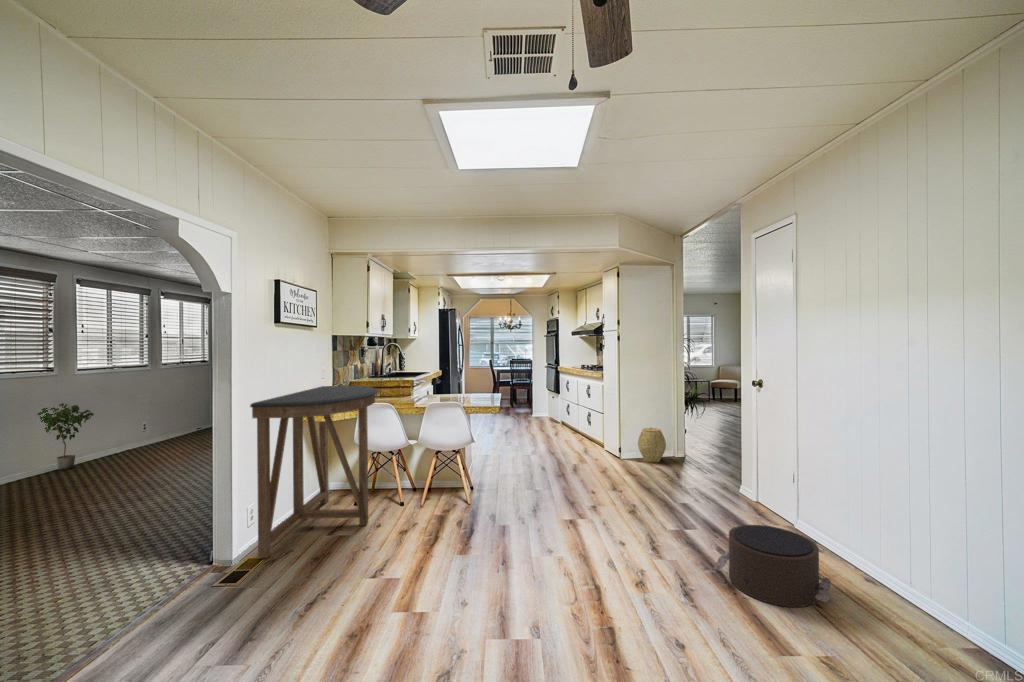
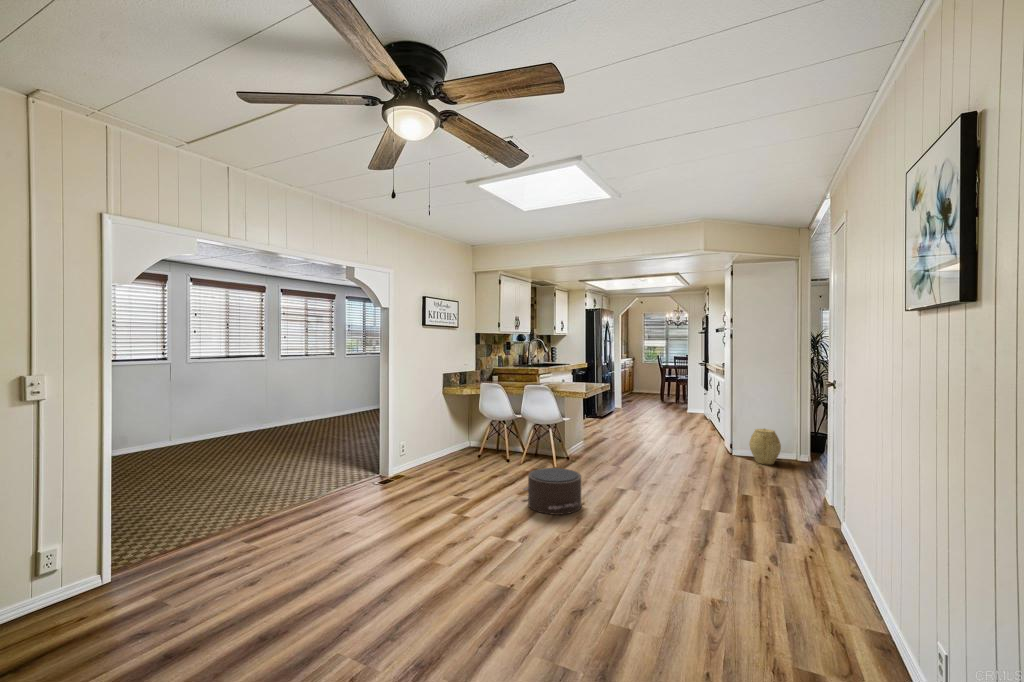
console table: present [250,386,378,558] -> none [398,370,491,476]
potted plant: present [37,403,94,470] -> none [322,376,353,418]
pouf: present [714,525,831,607] -> present [523,468,581,515]

